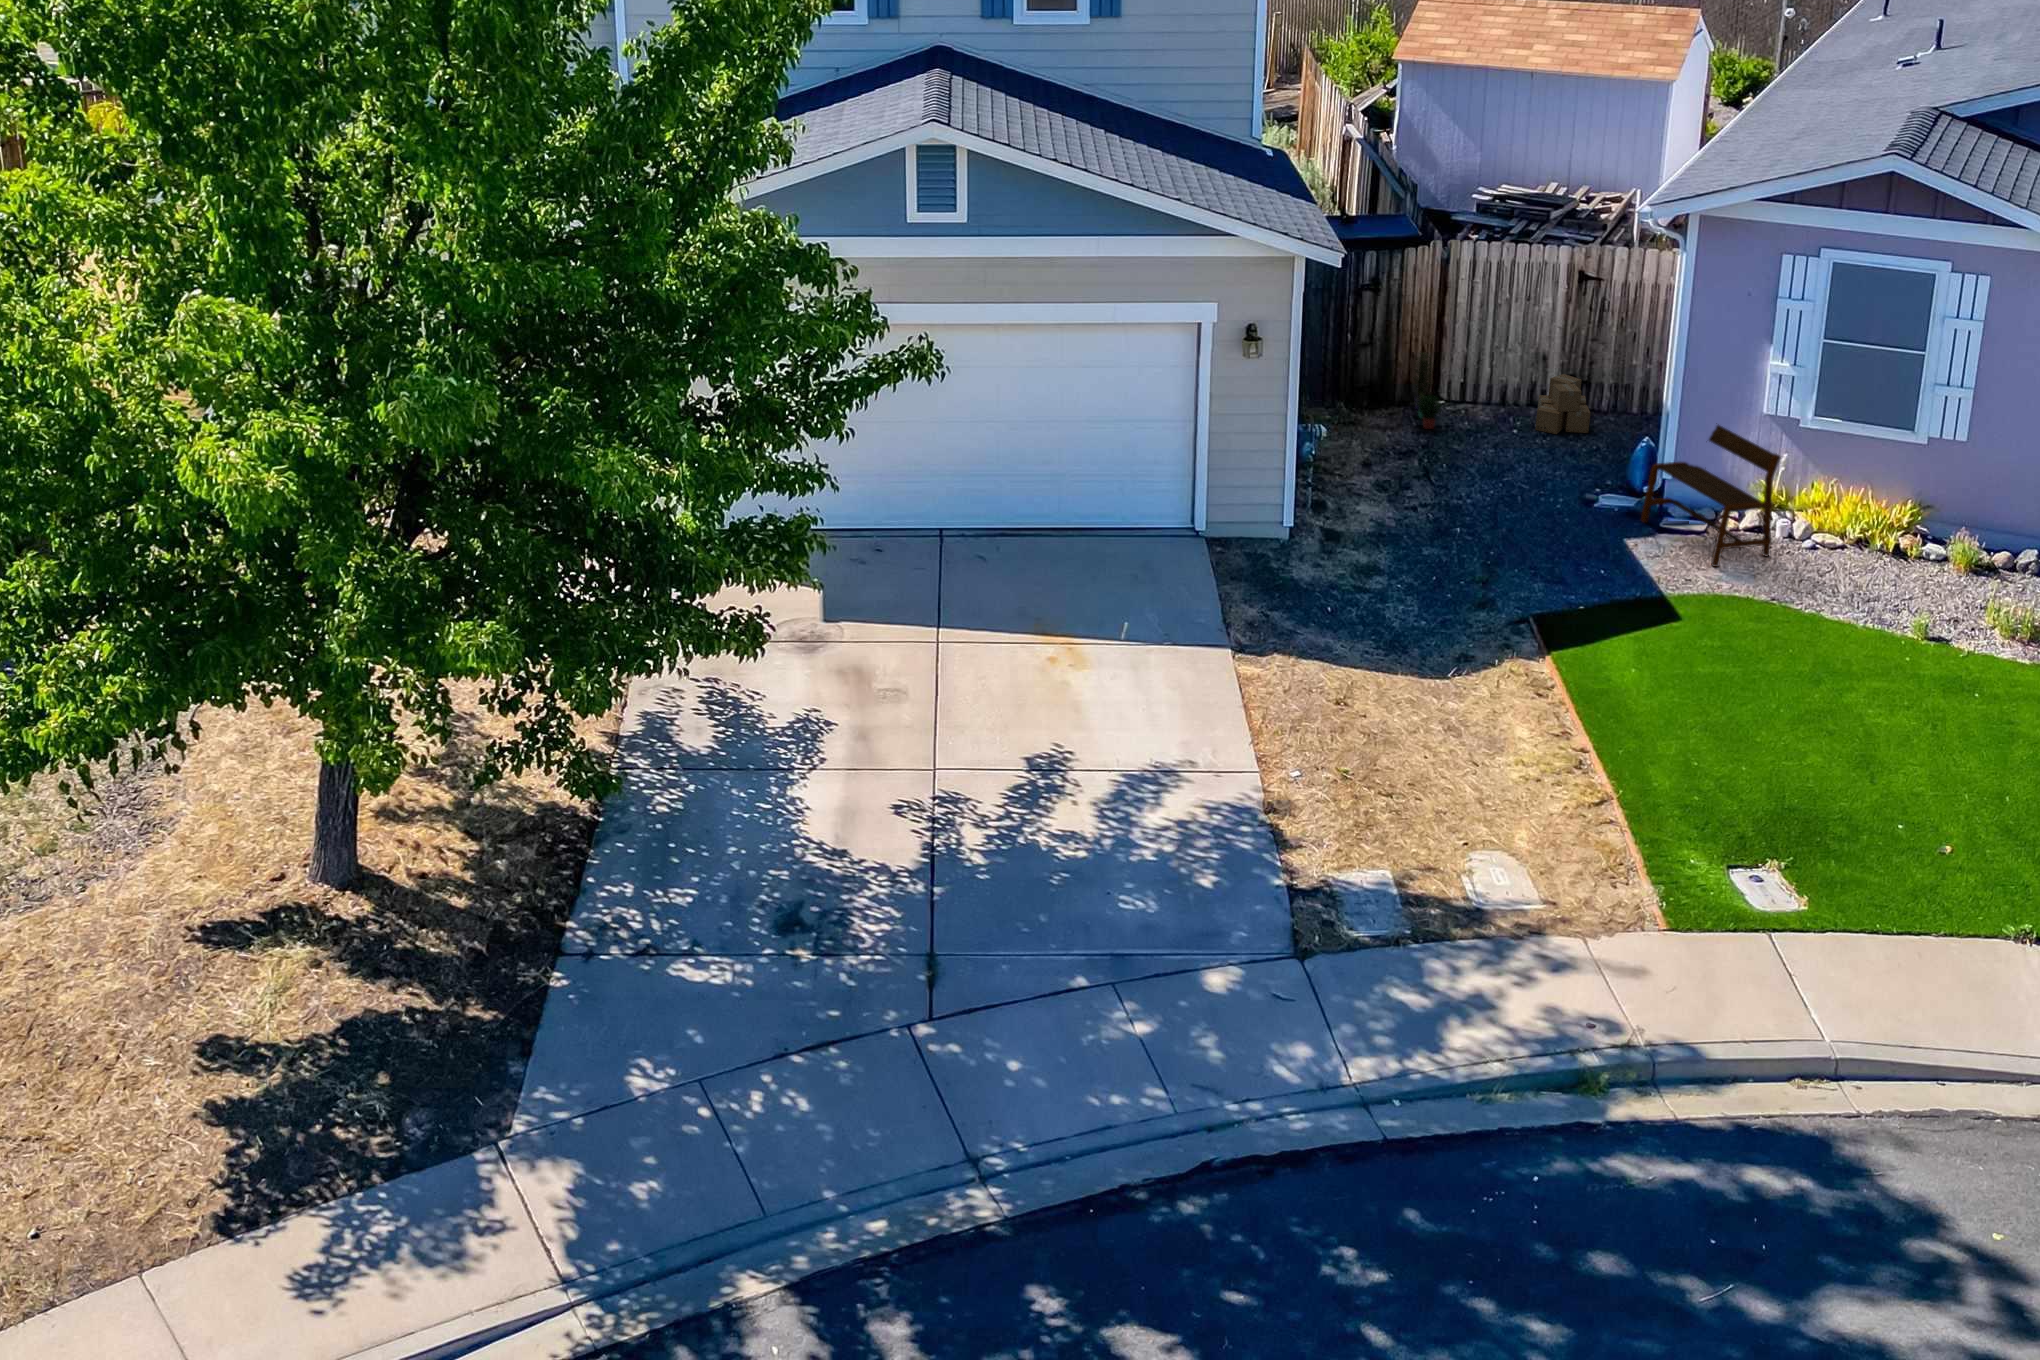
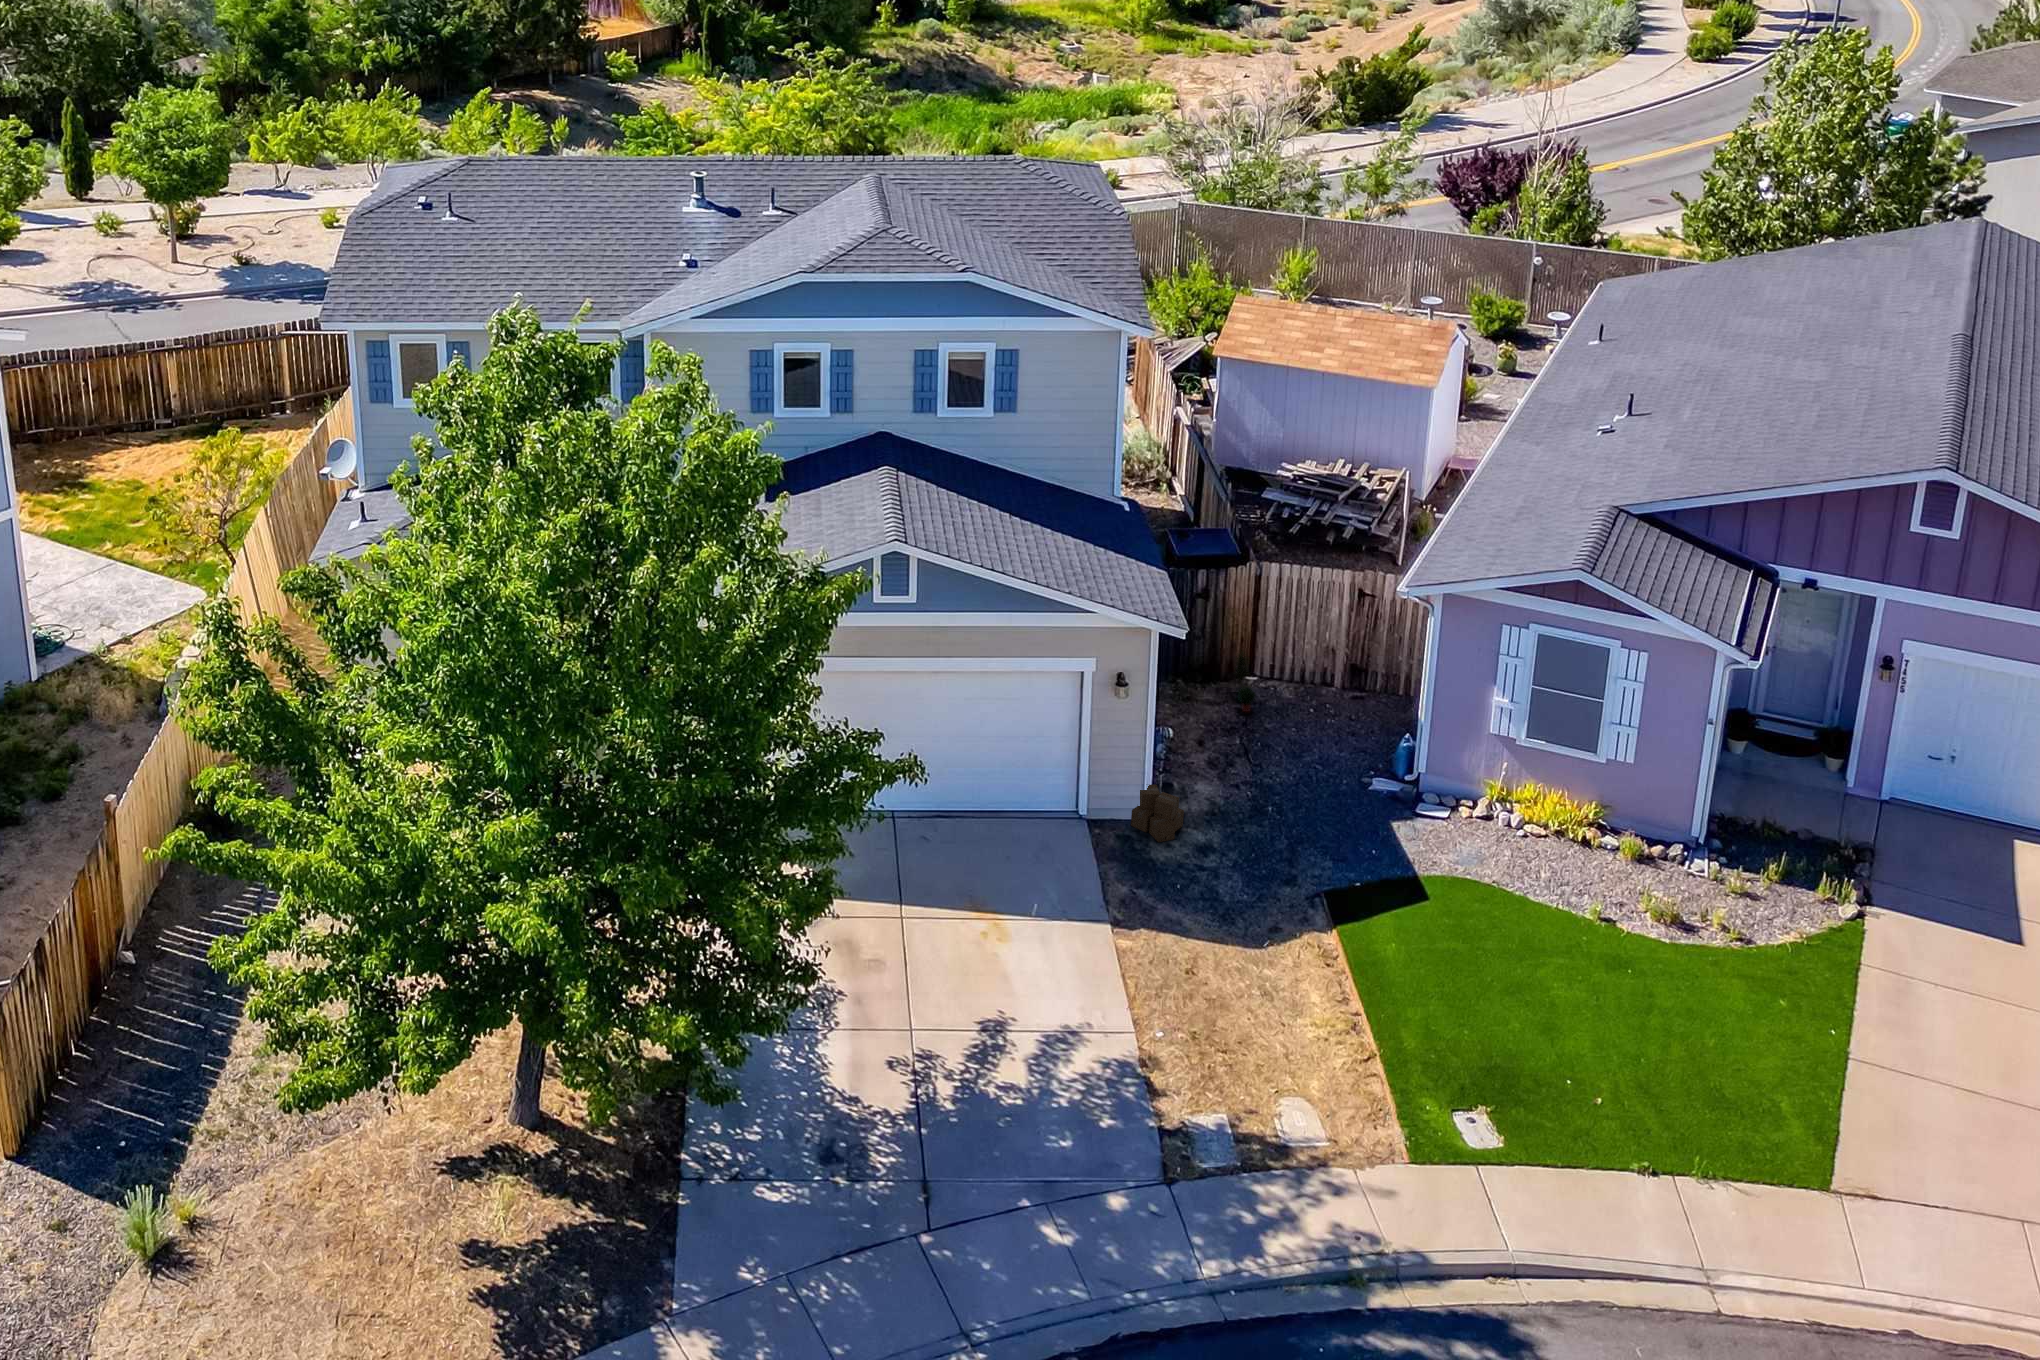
cardboard box: present [1535,374,1590,434] -> present [1131,785,1184,842]
bench: present [1641,425,1781,567] -> none [1401,732,1501,849]

